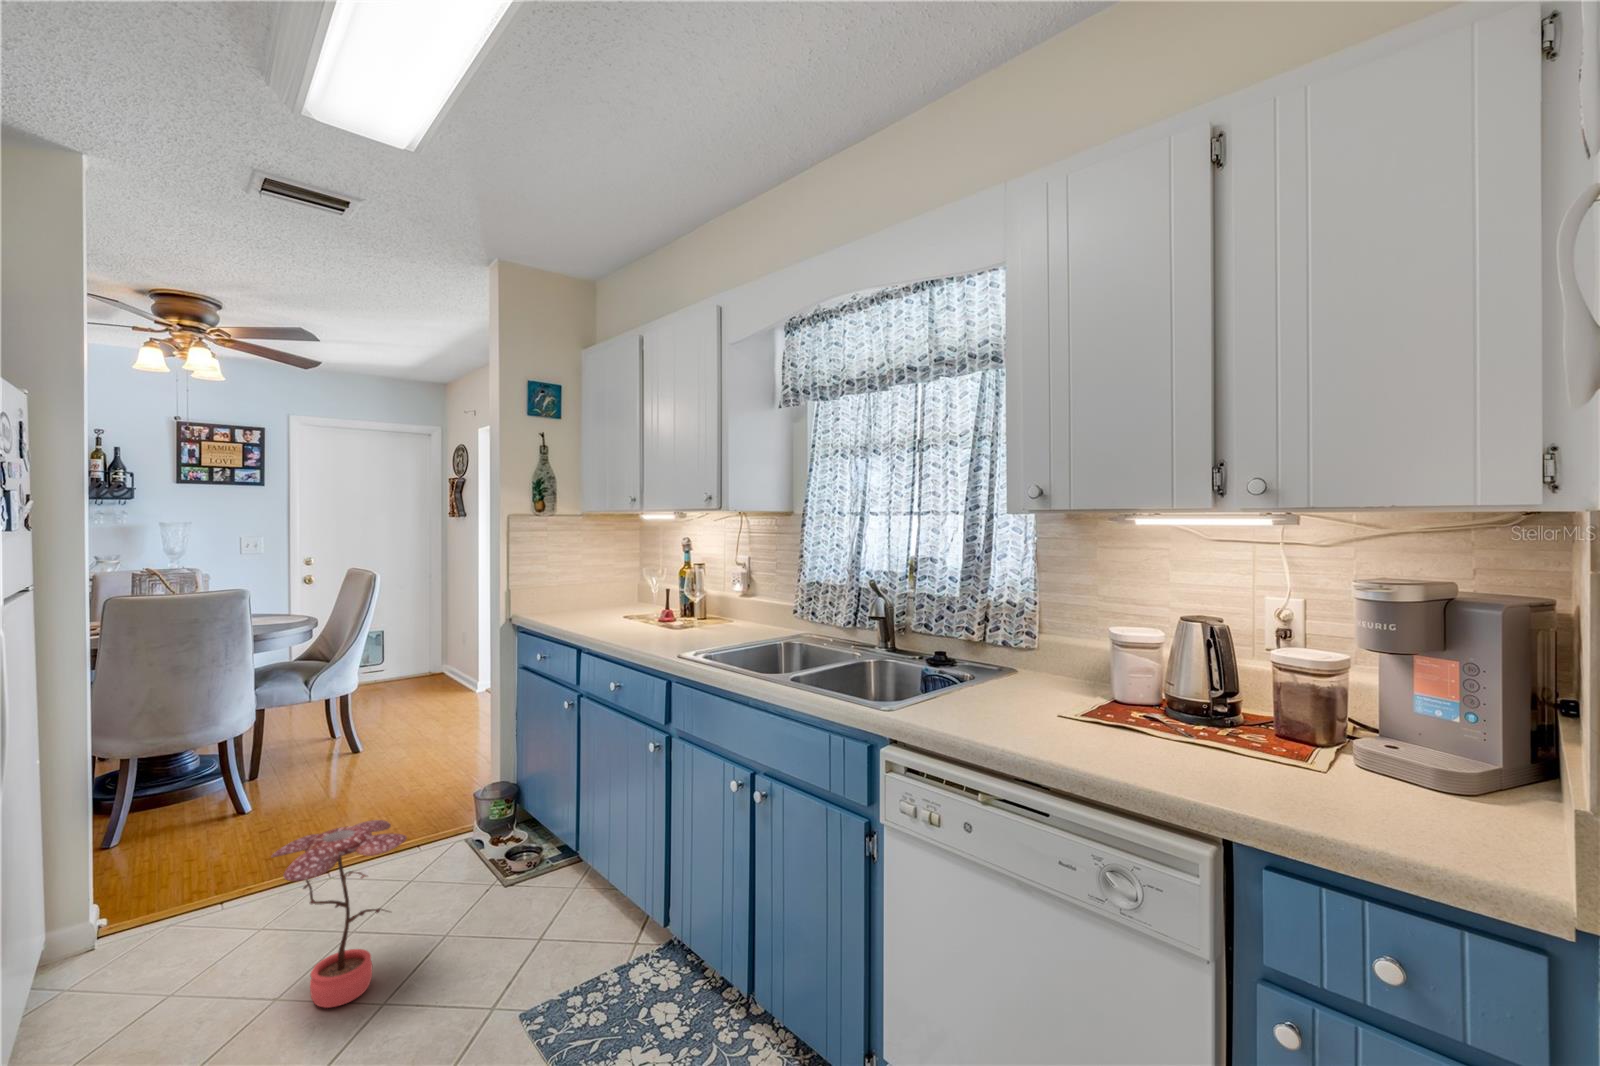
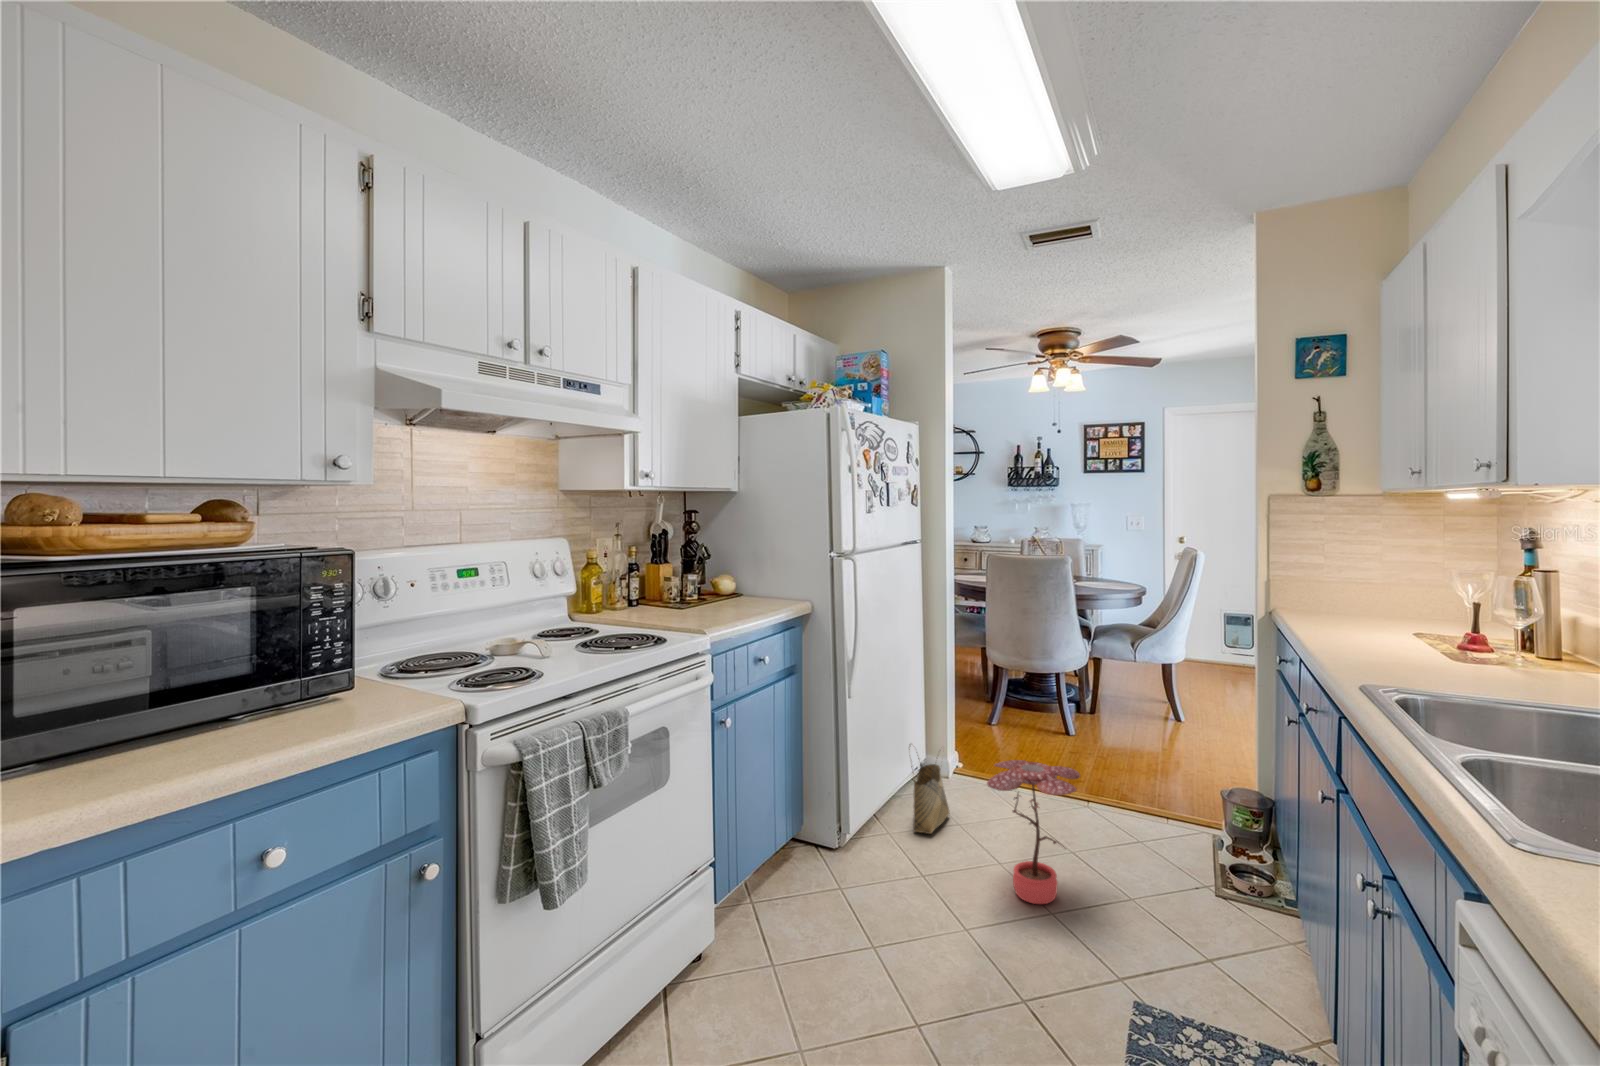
woven basket: none [53,876,131,1036] -> present [909,749,949,834]

